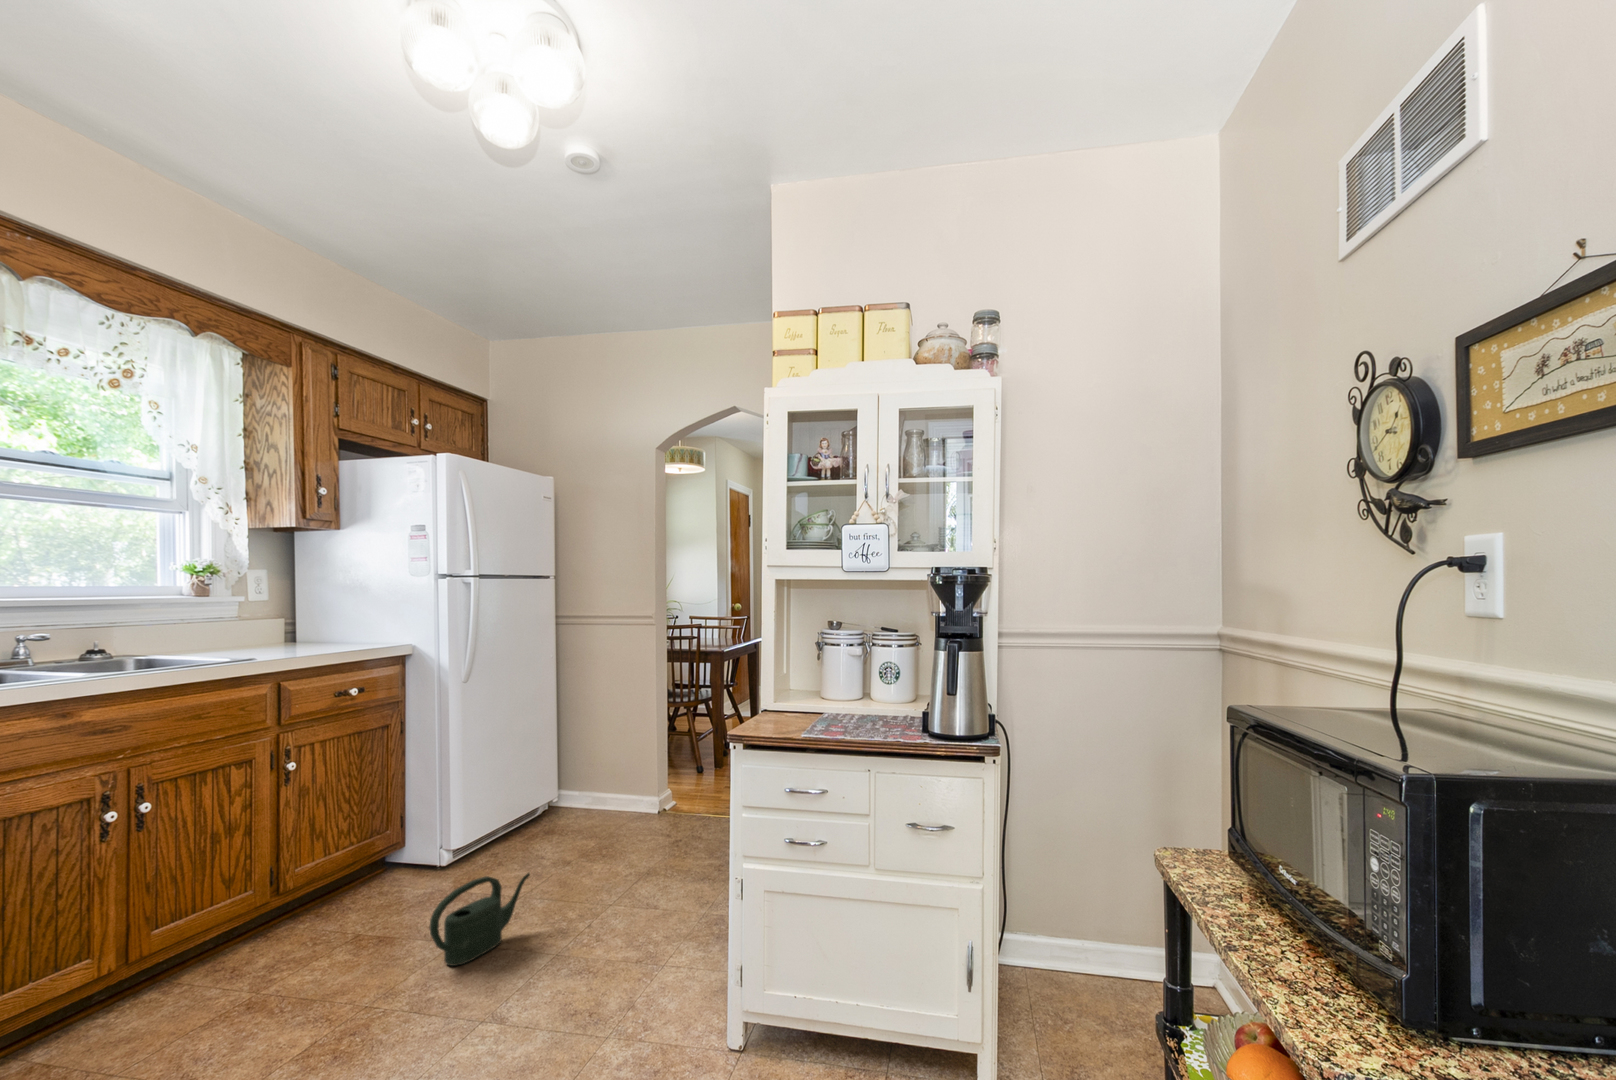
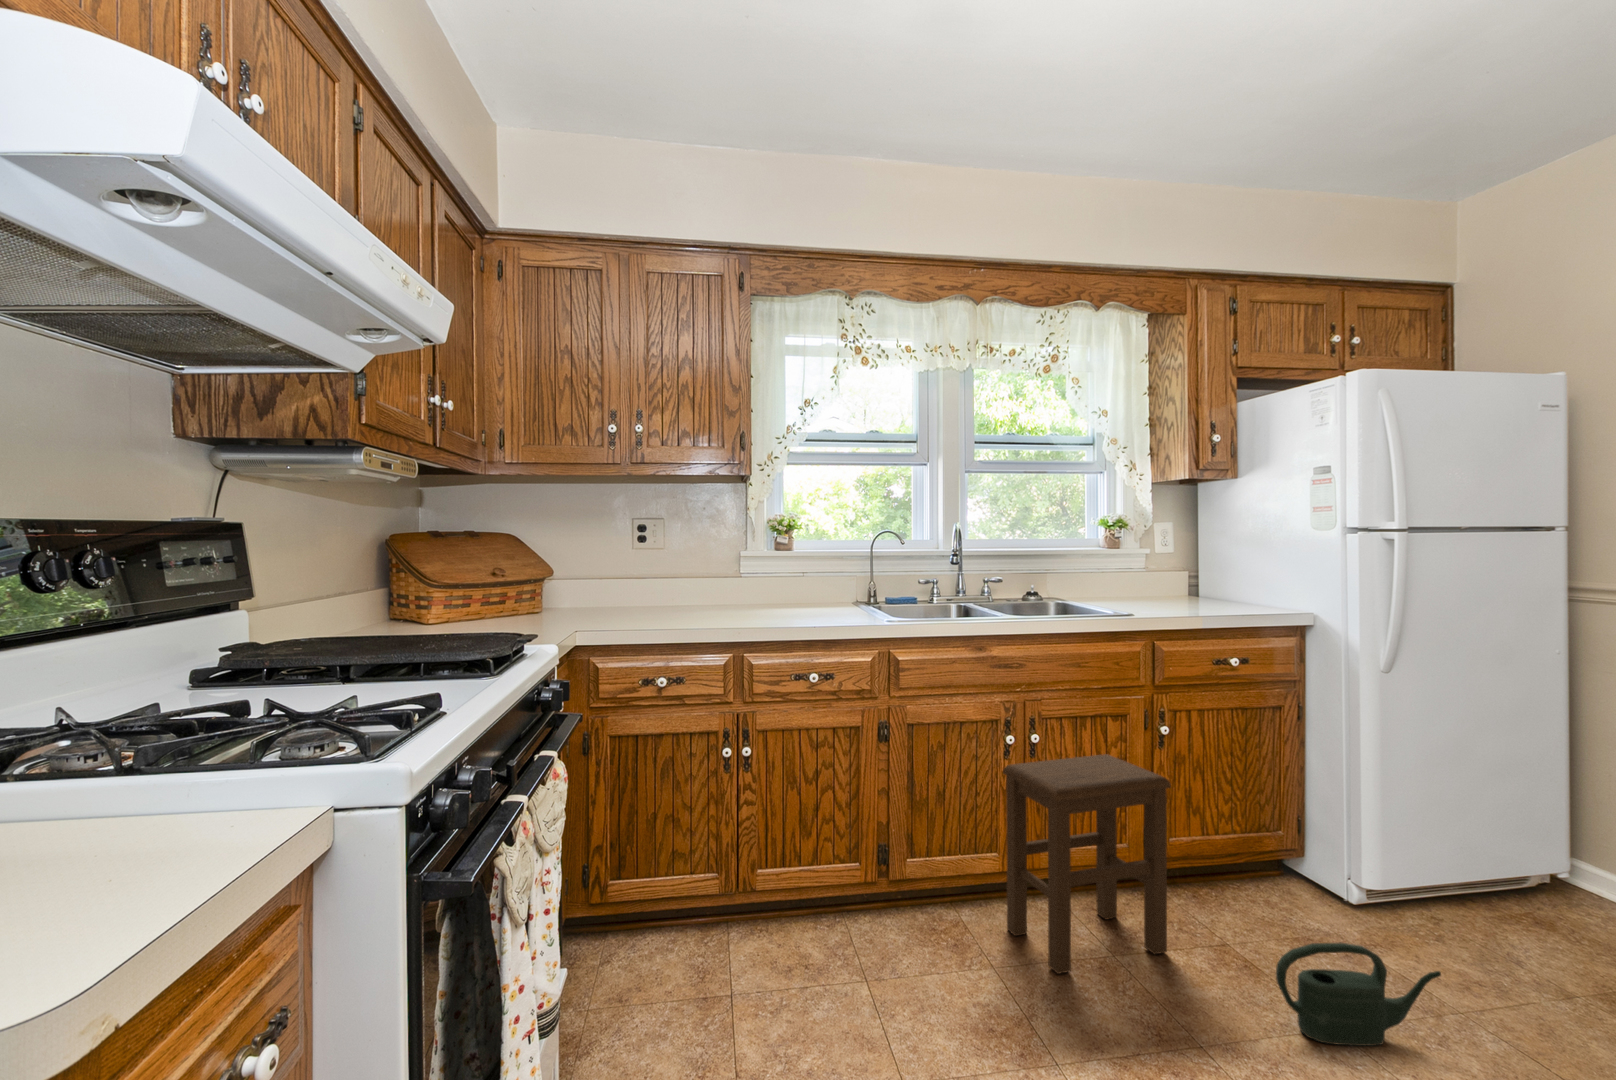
stool: none [110,801,321,1049] -> present [1003,754,1171,974]

